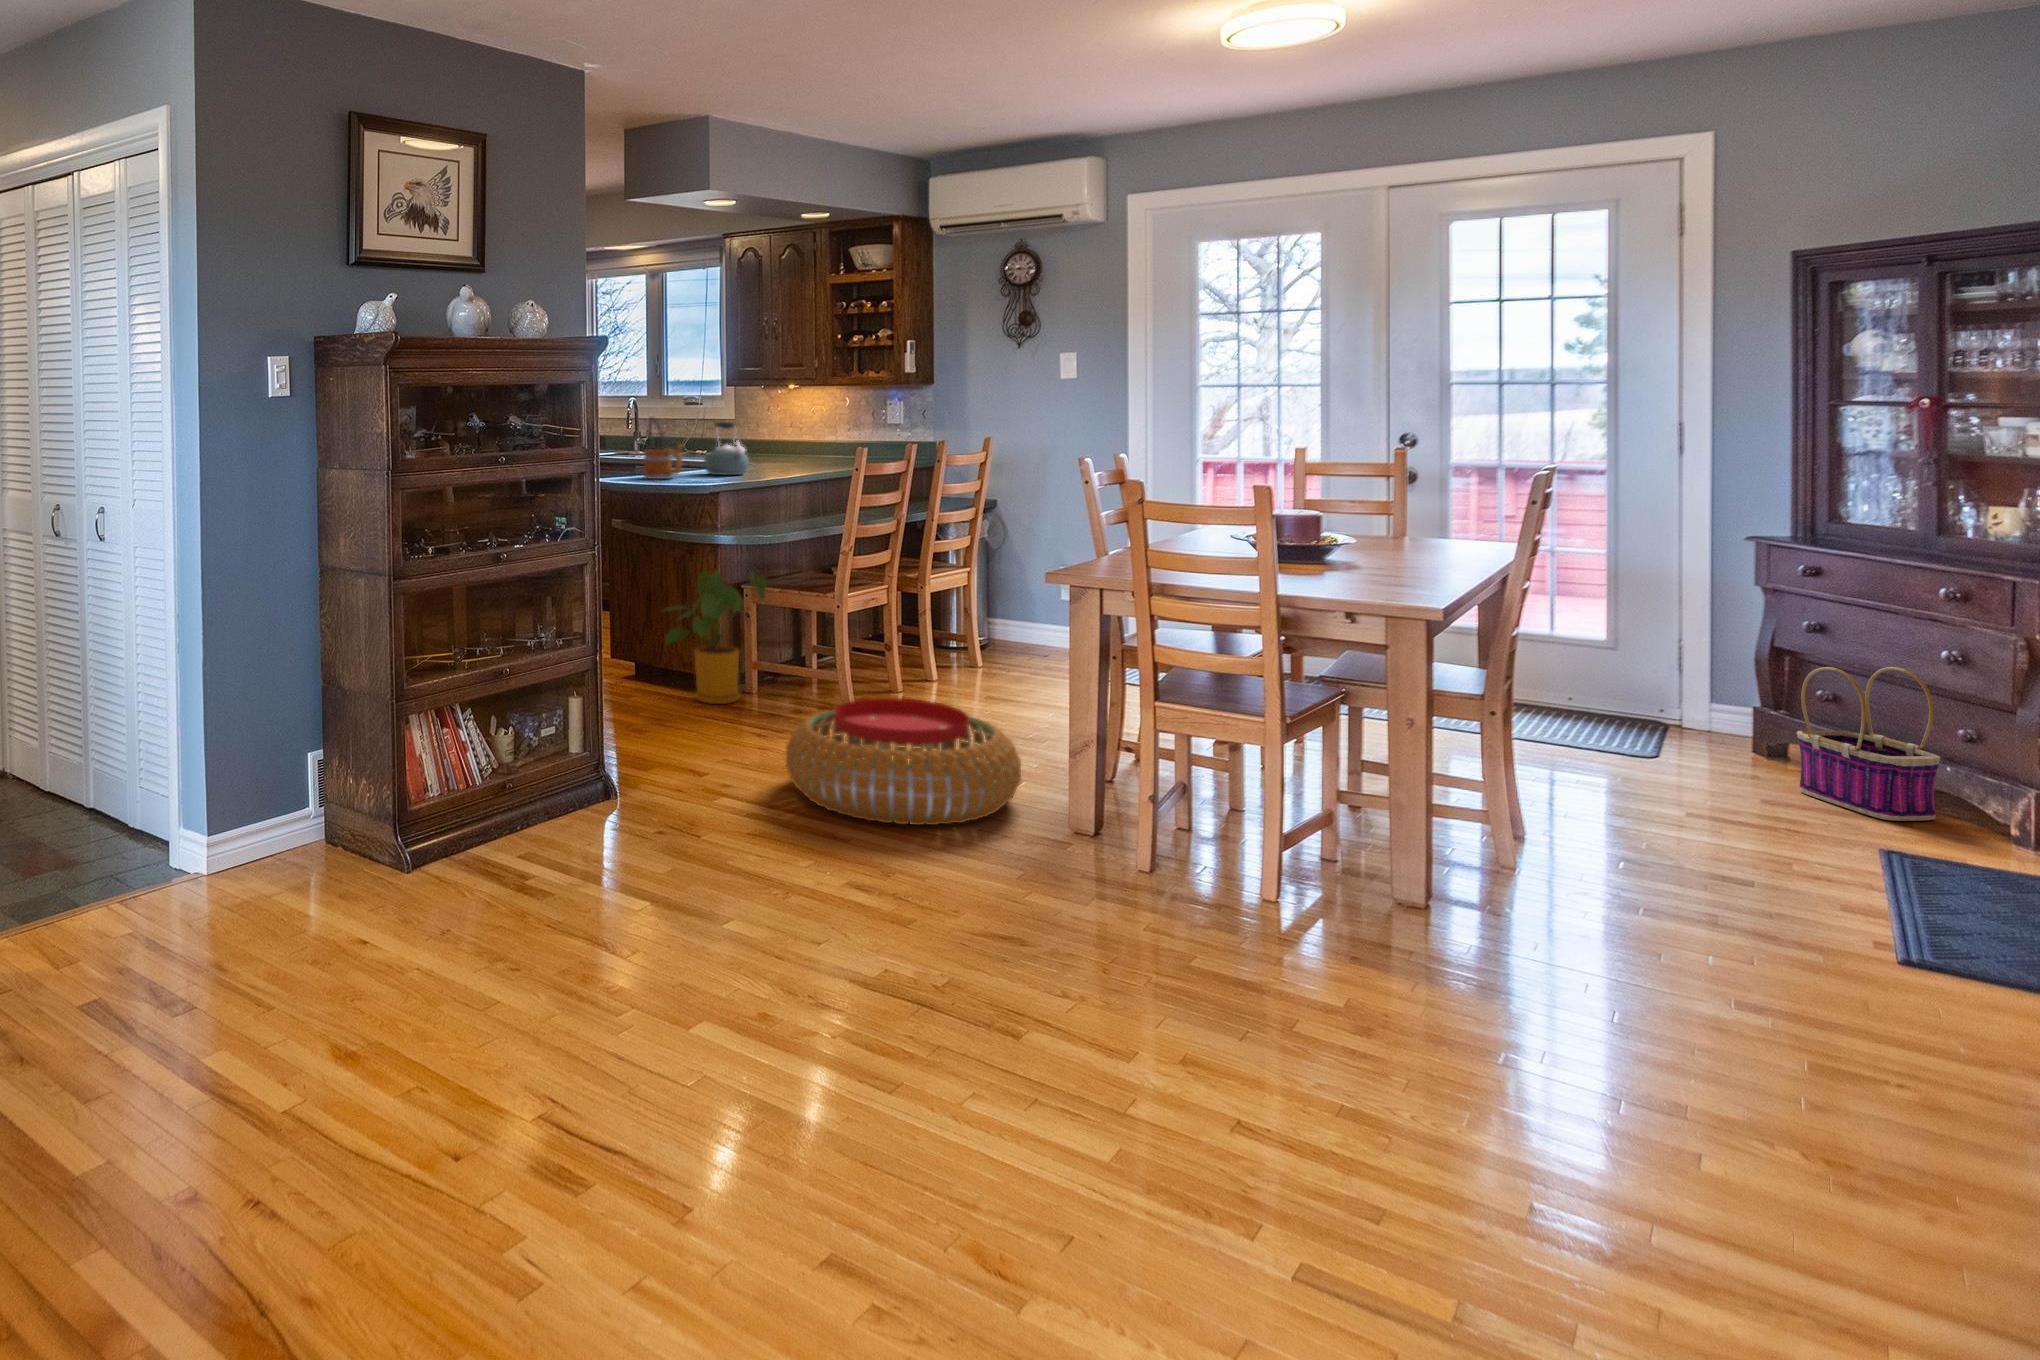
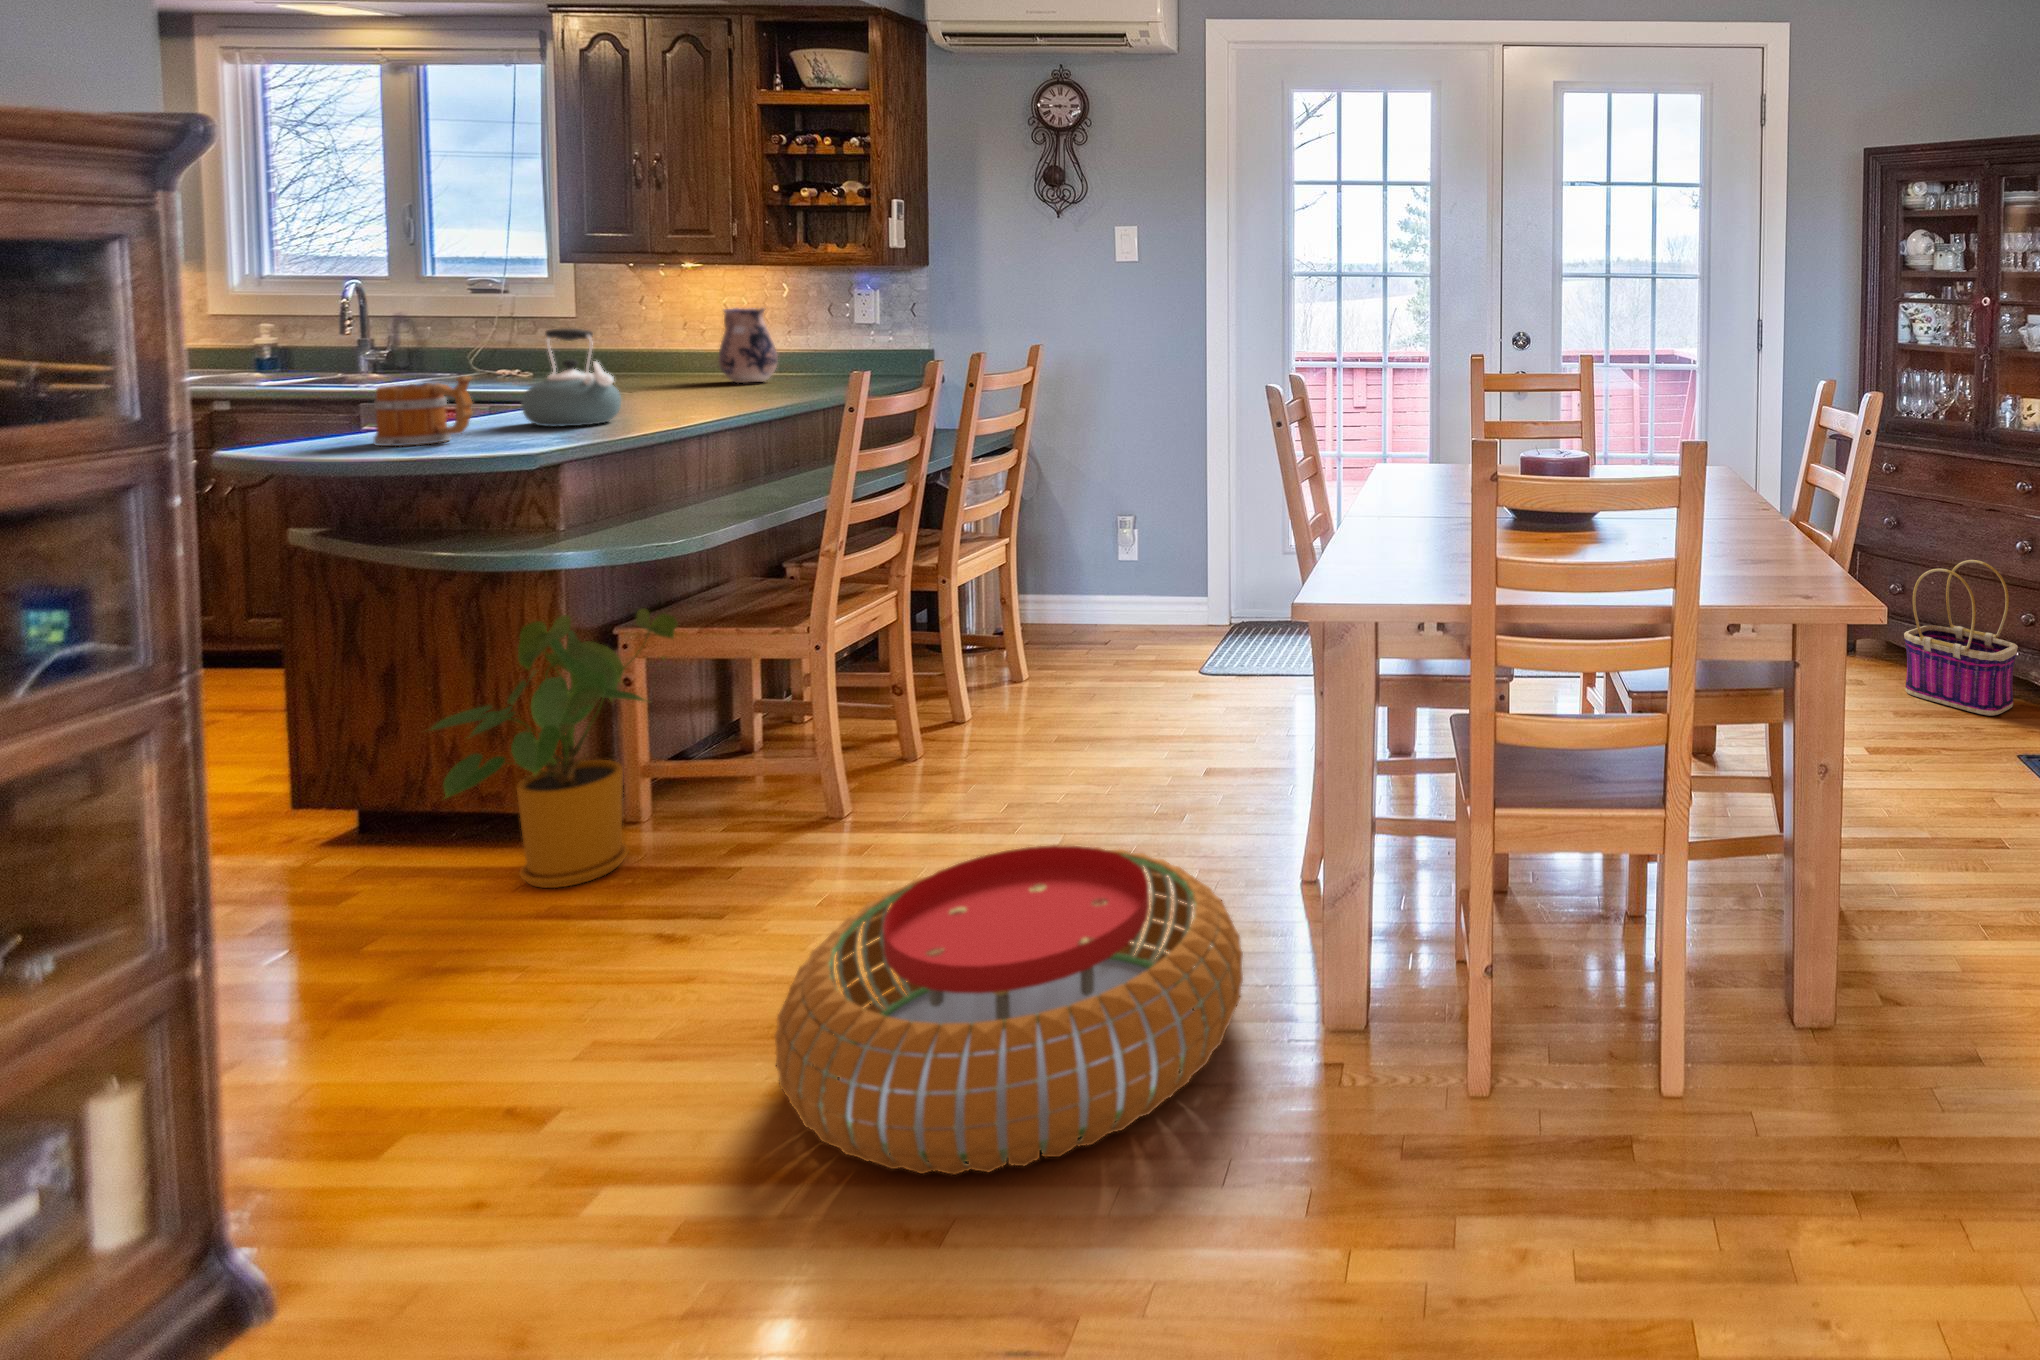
ceramic pitcher: none [806,413,840,461] -> present [719,308,778,383]

